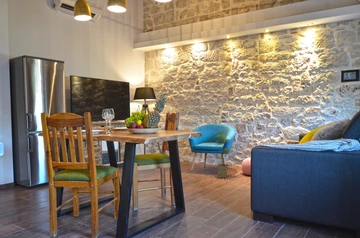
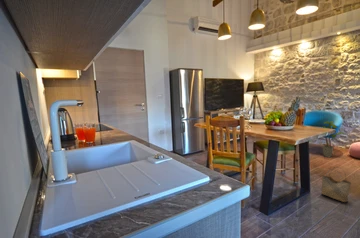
woven basket: none [203,181,229,222] -> present [322,176,351,202]

